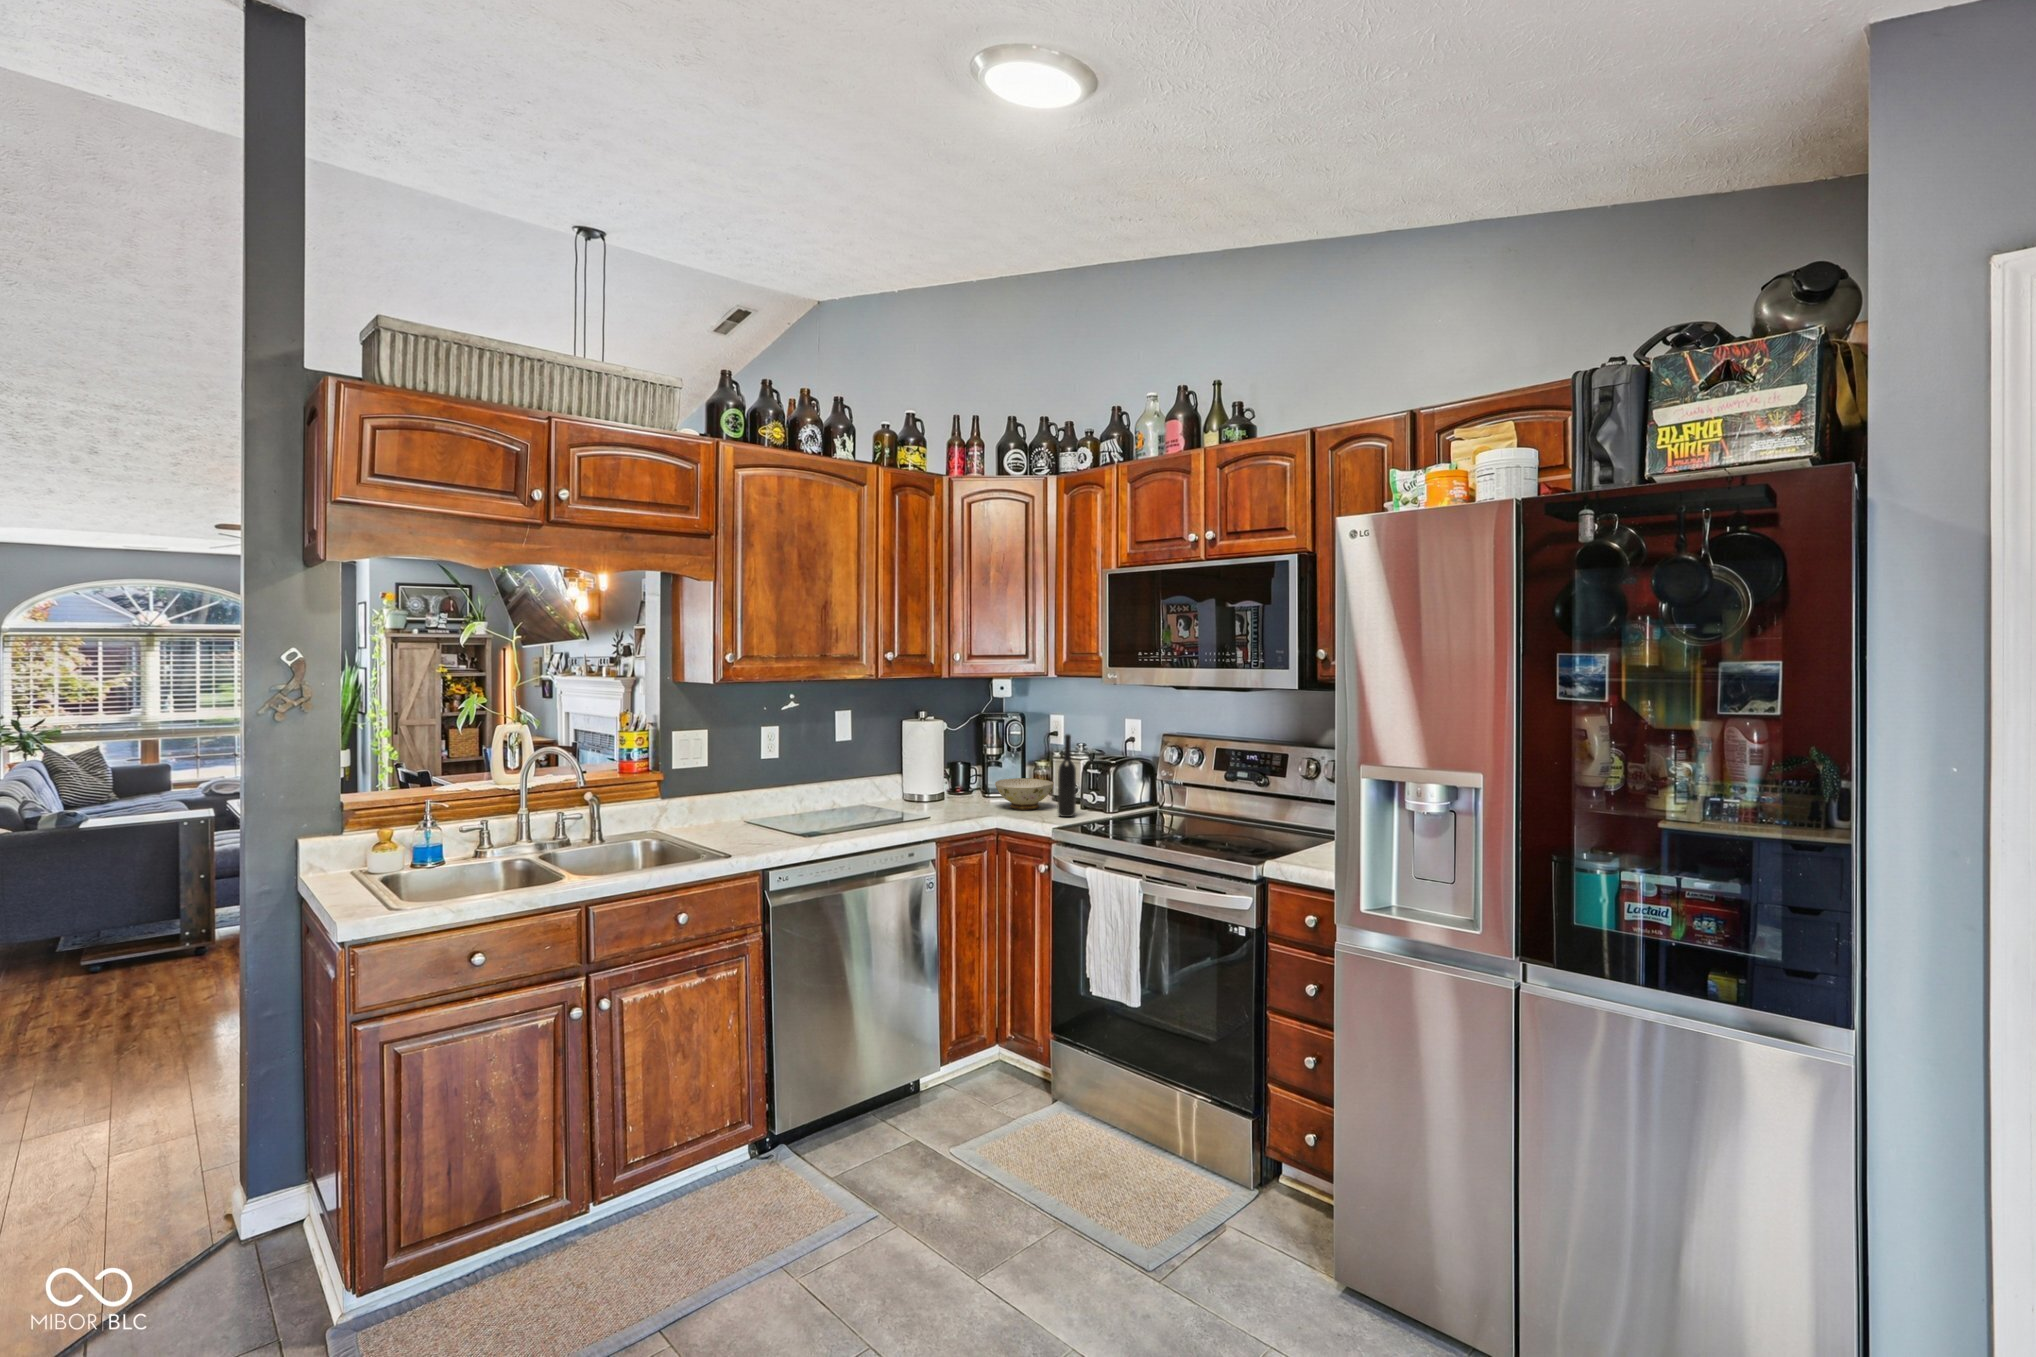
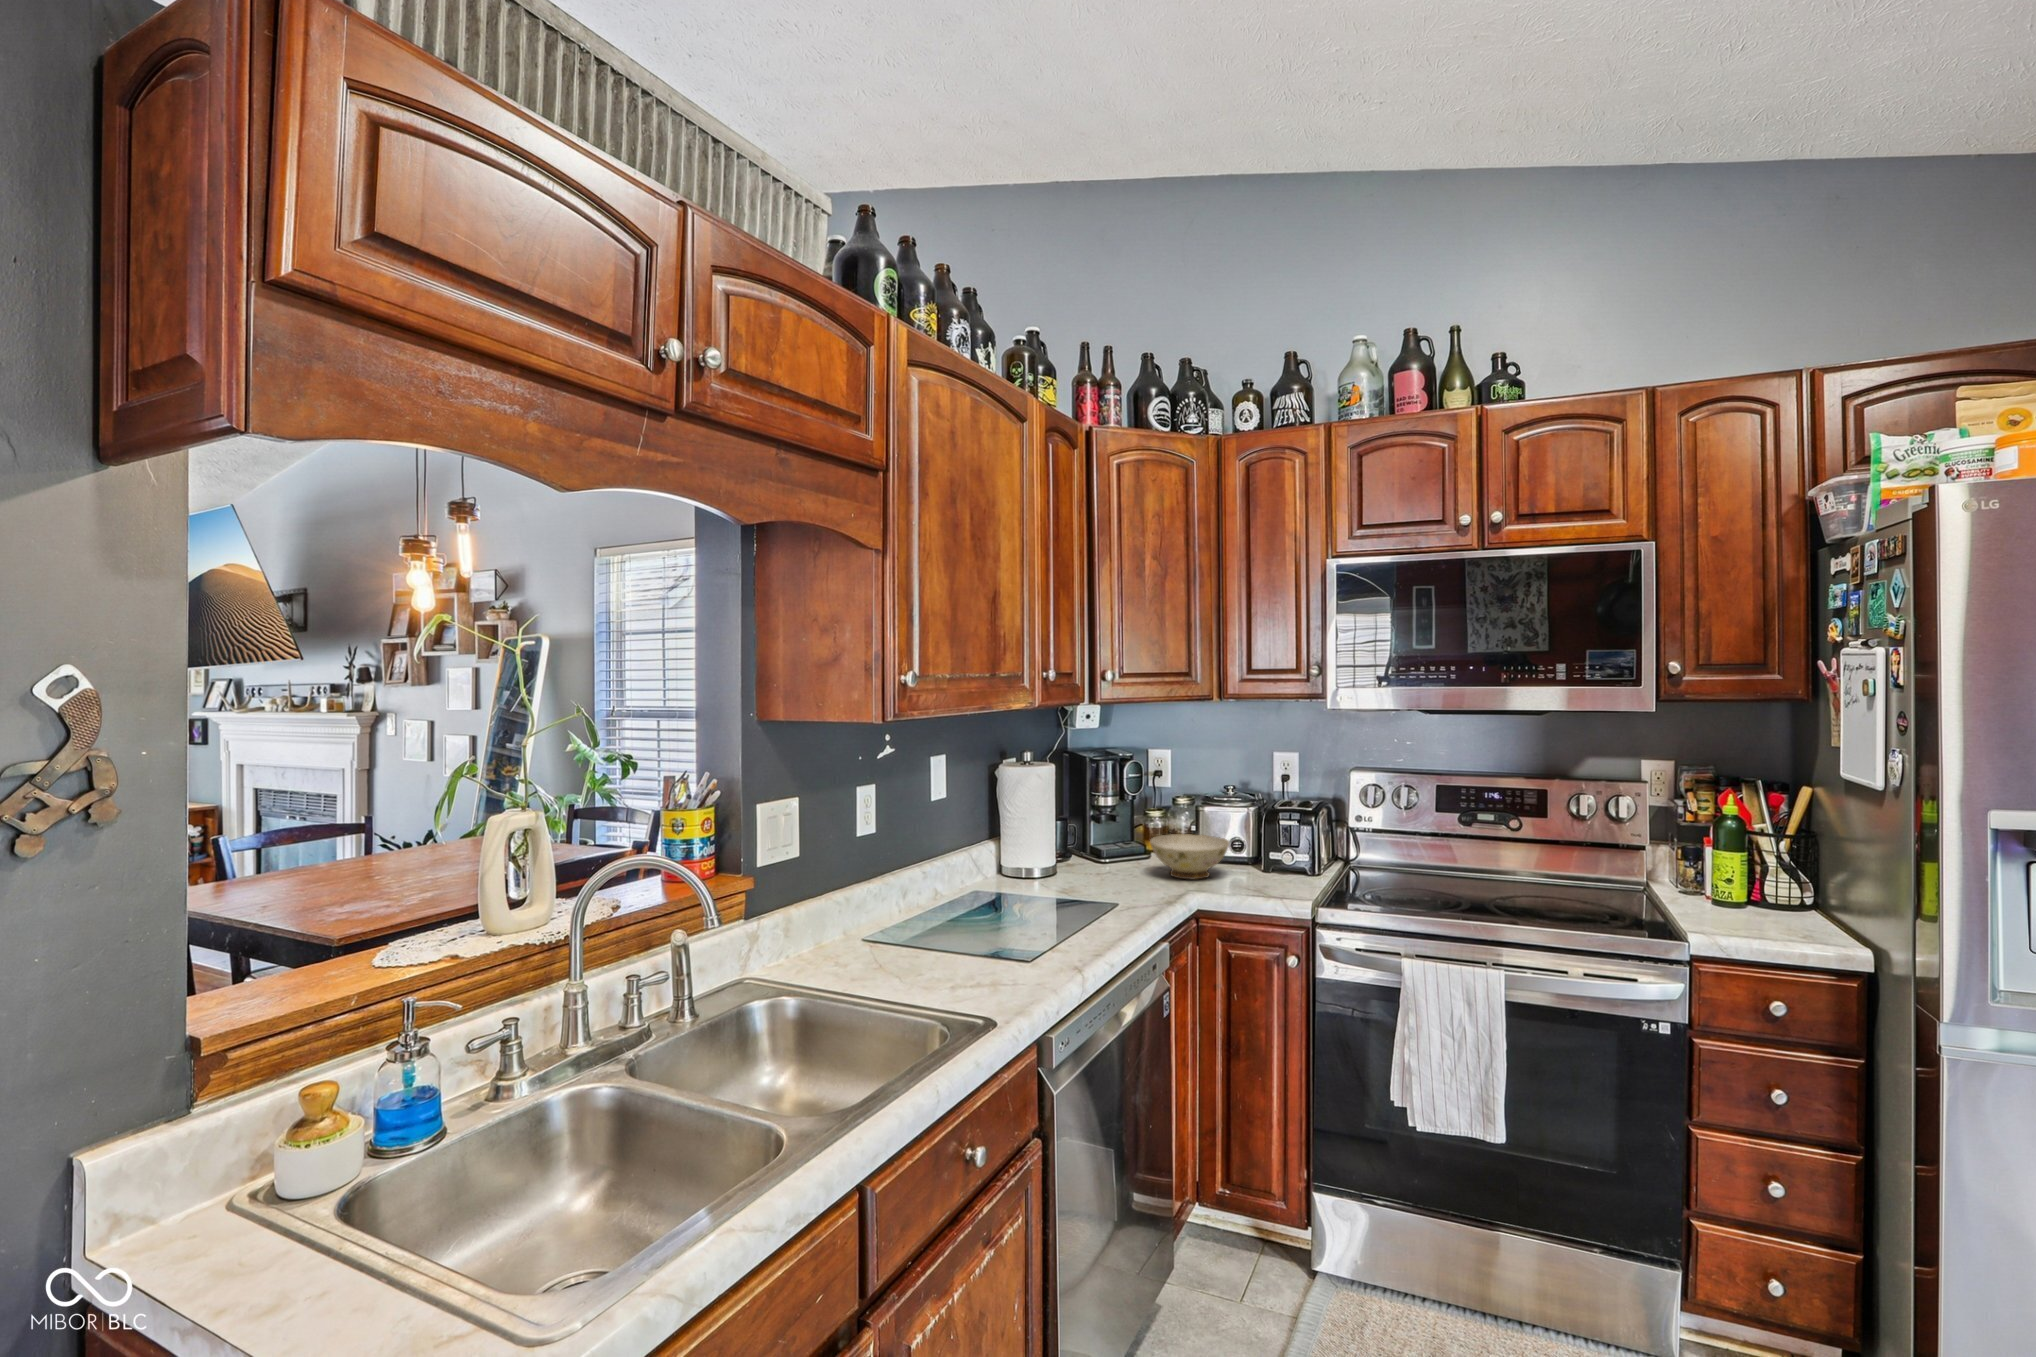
bottle: present [1058,734,1076,817] -> none [1262,773,1288,887]

